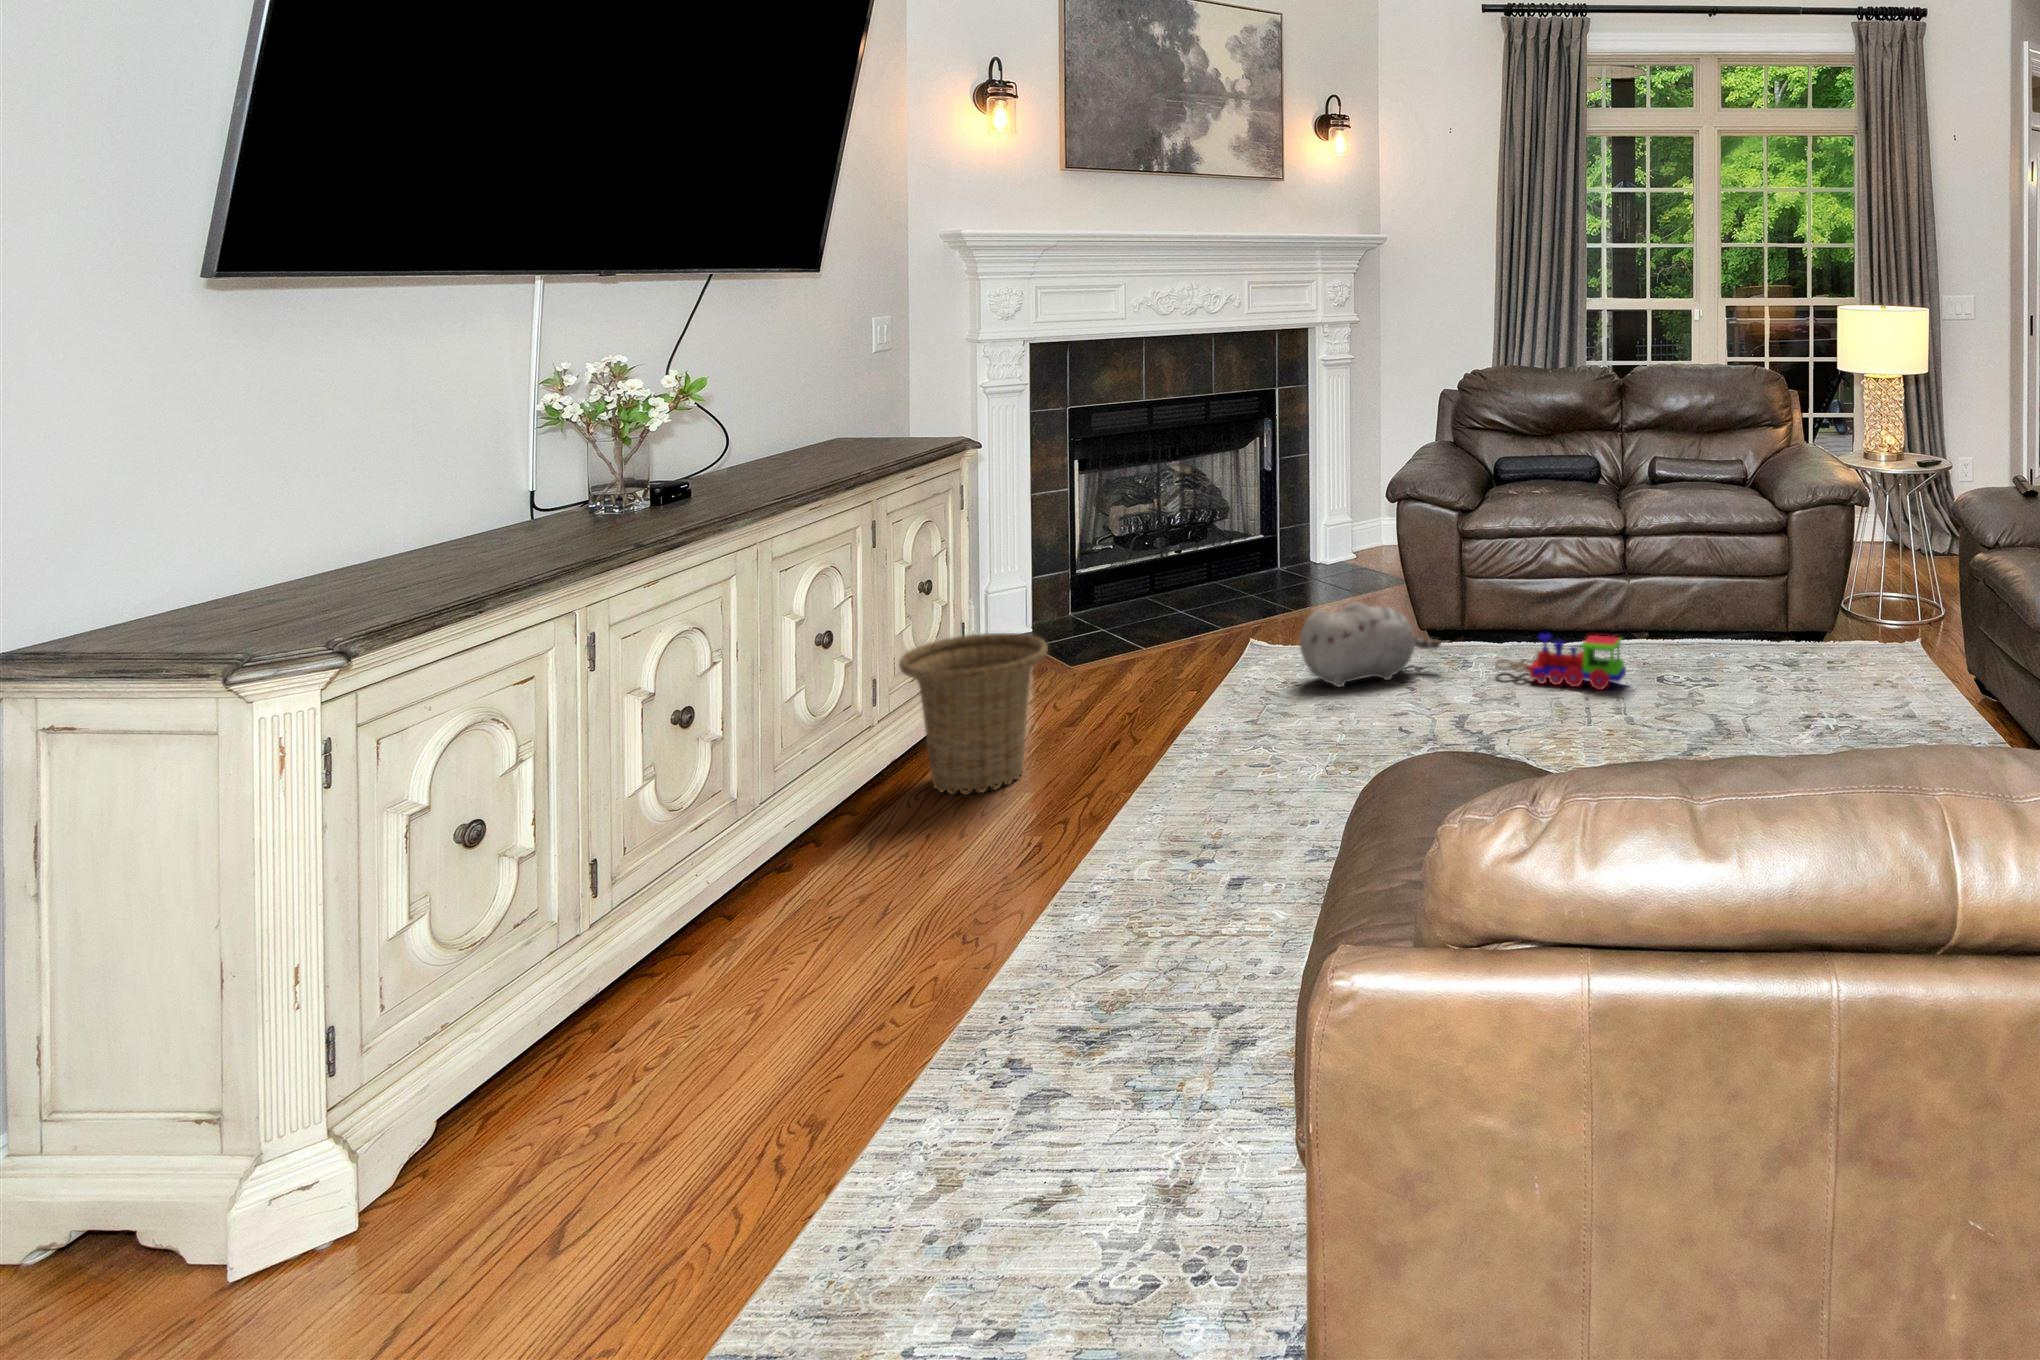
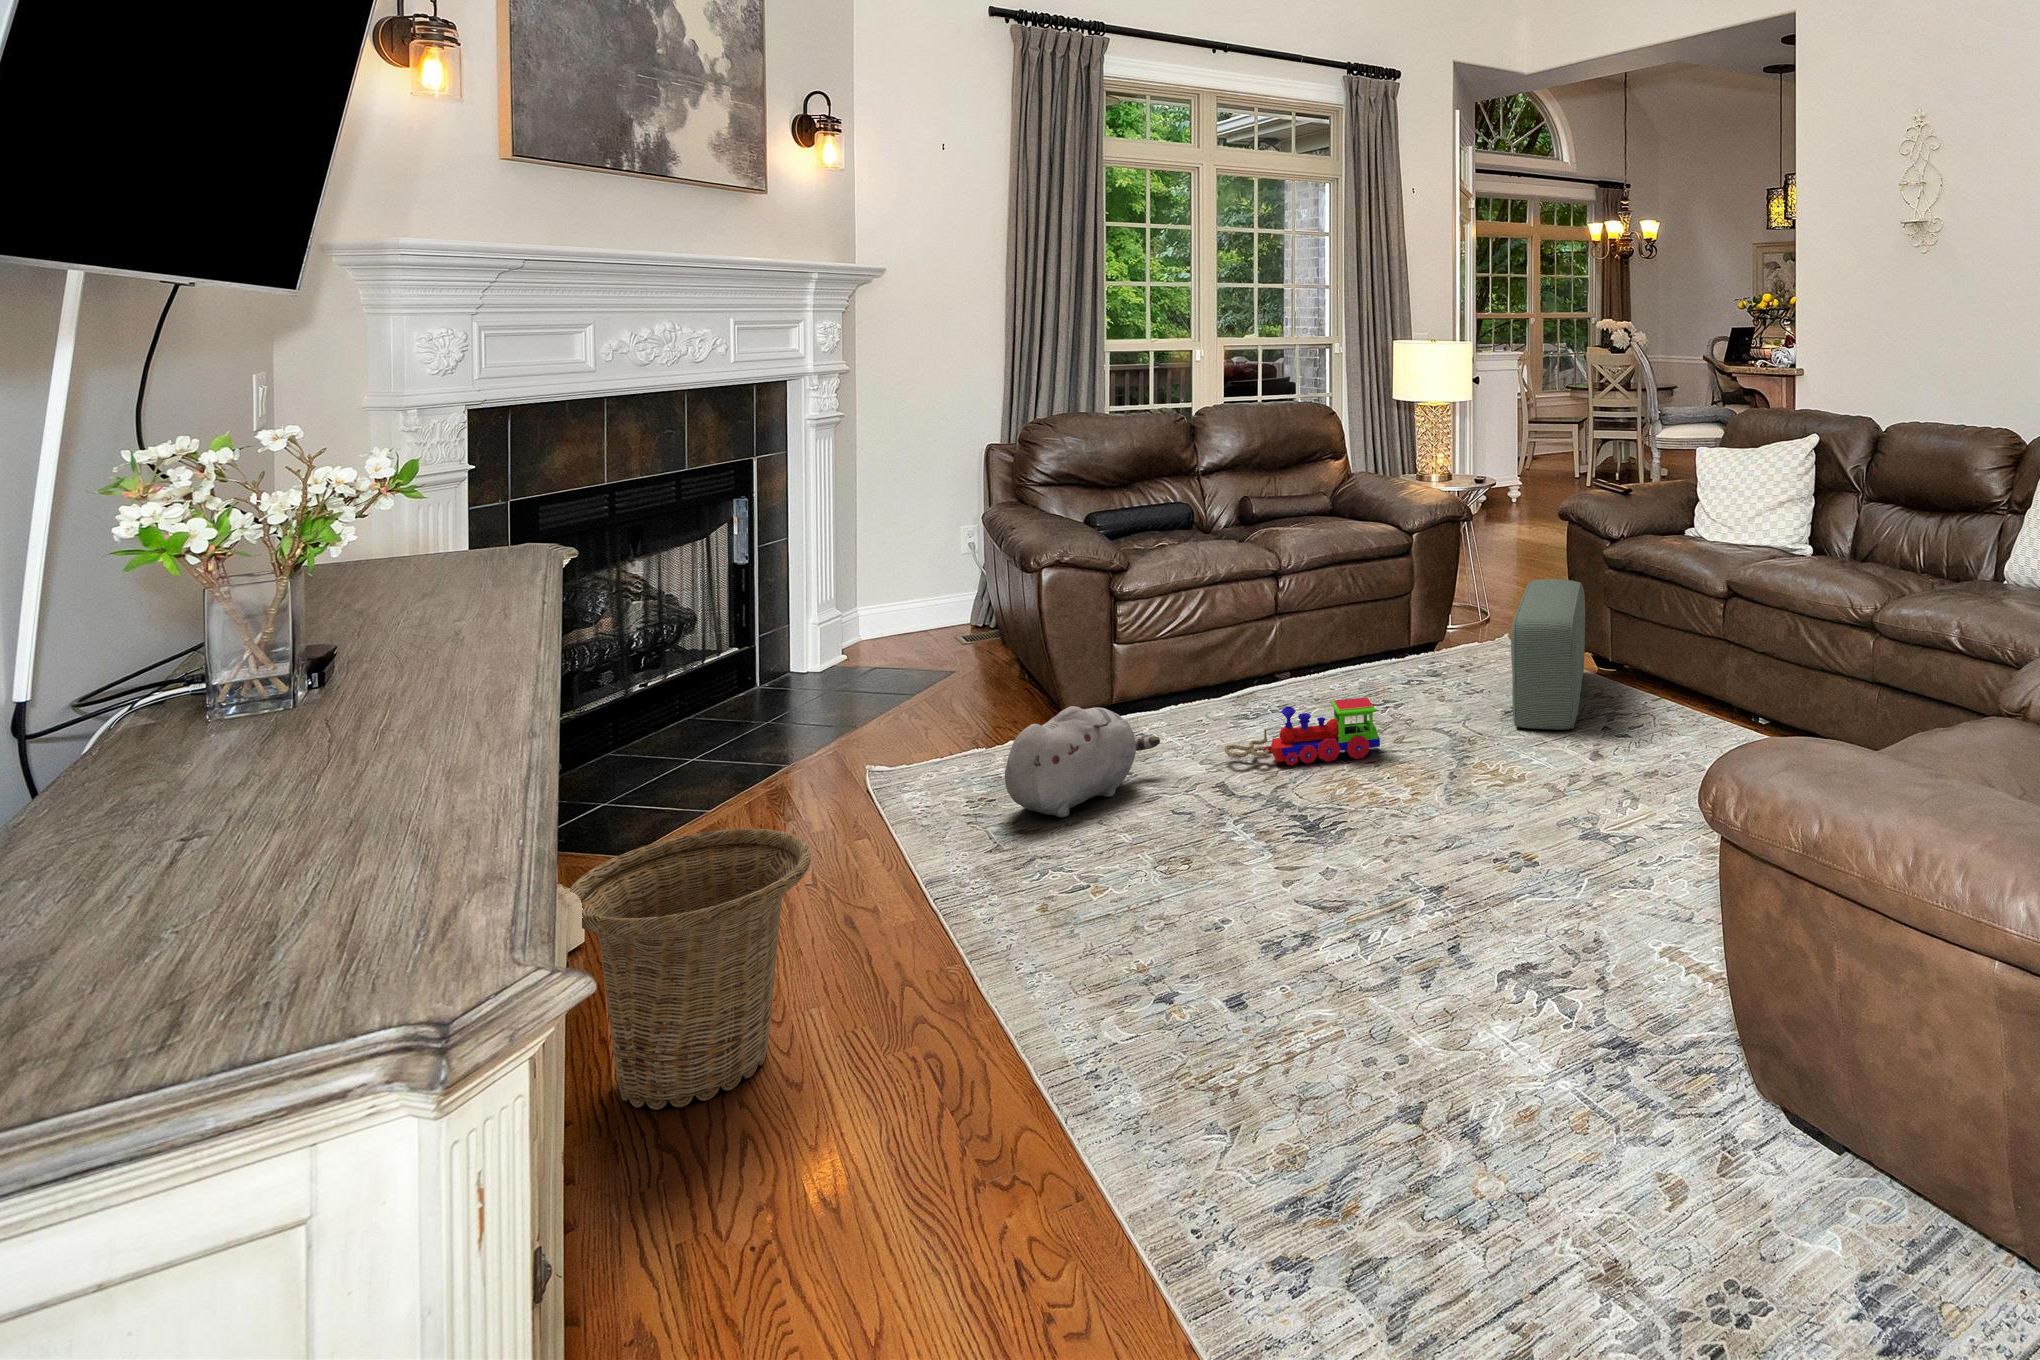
pouf: none [1767,555,1916,701] -> present [1511,579,1585,730]

